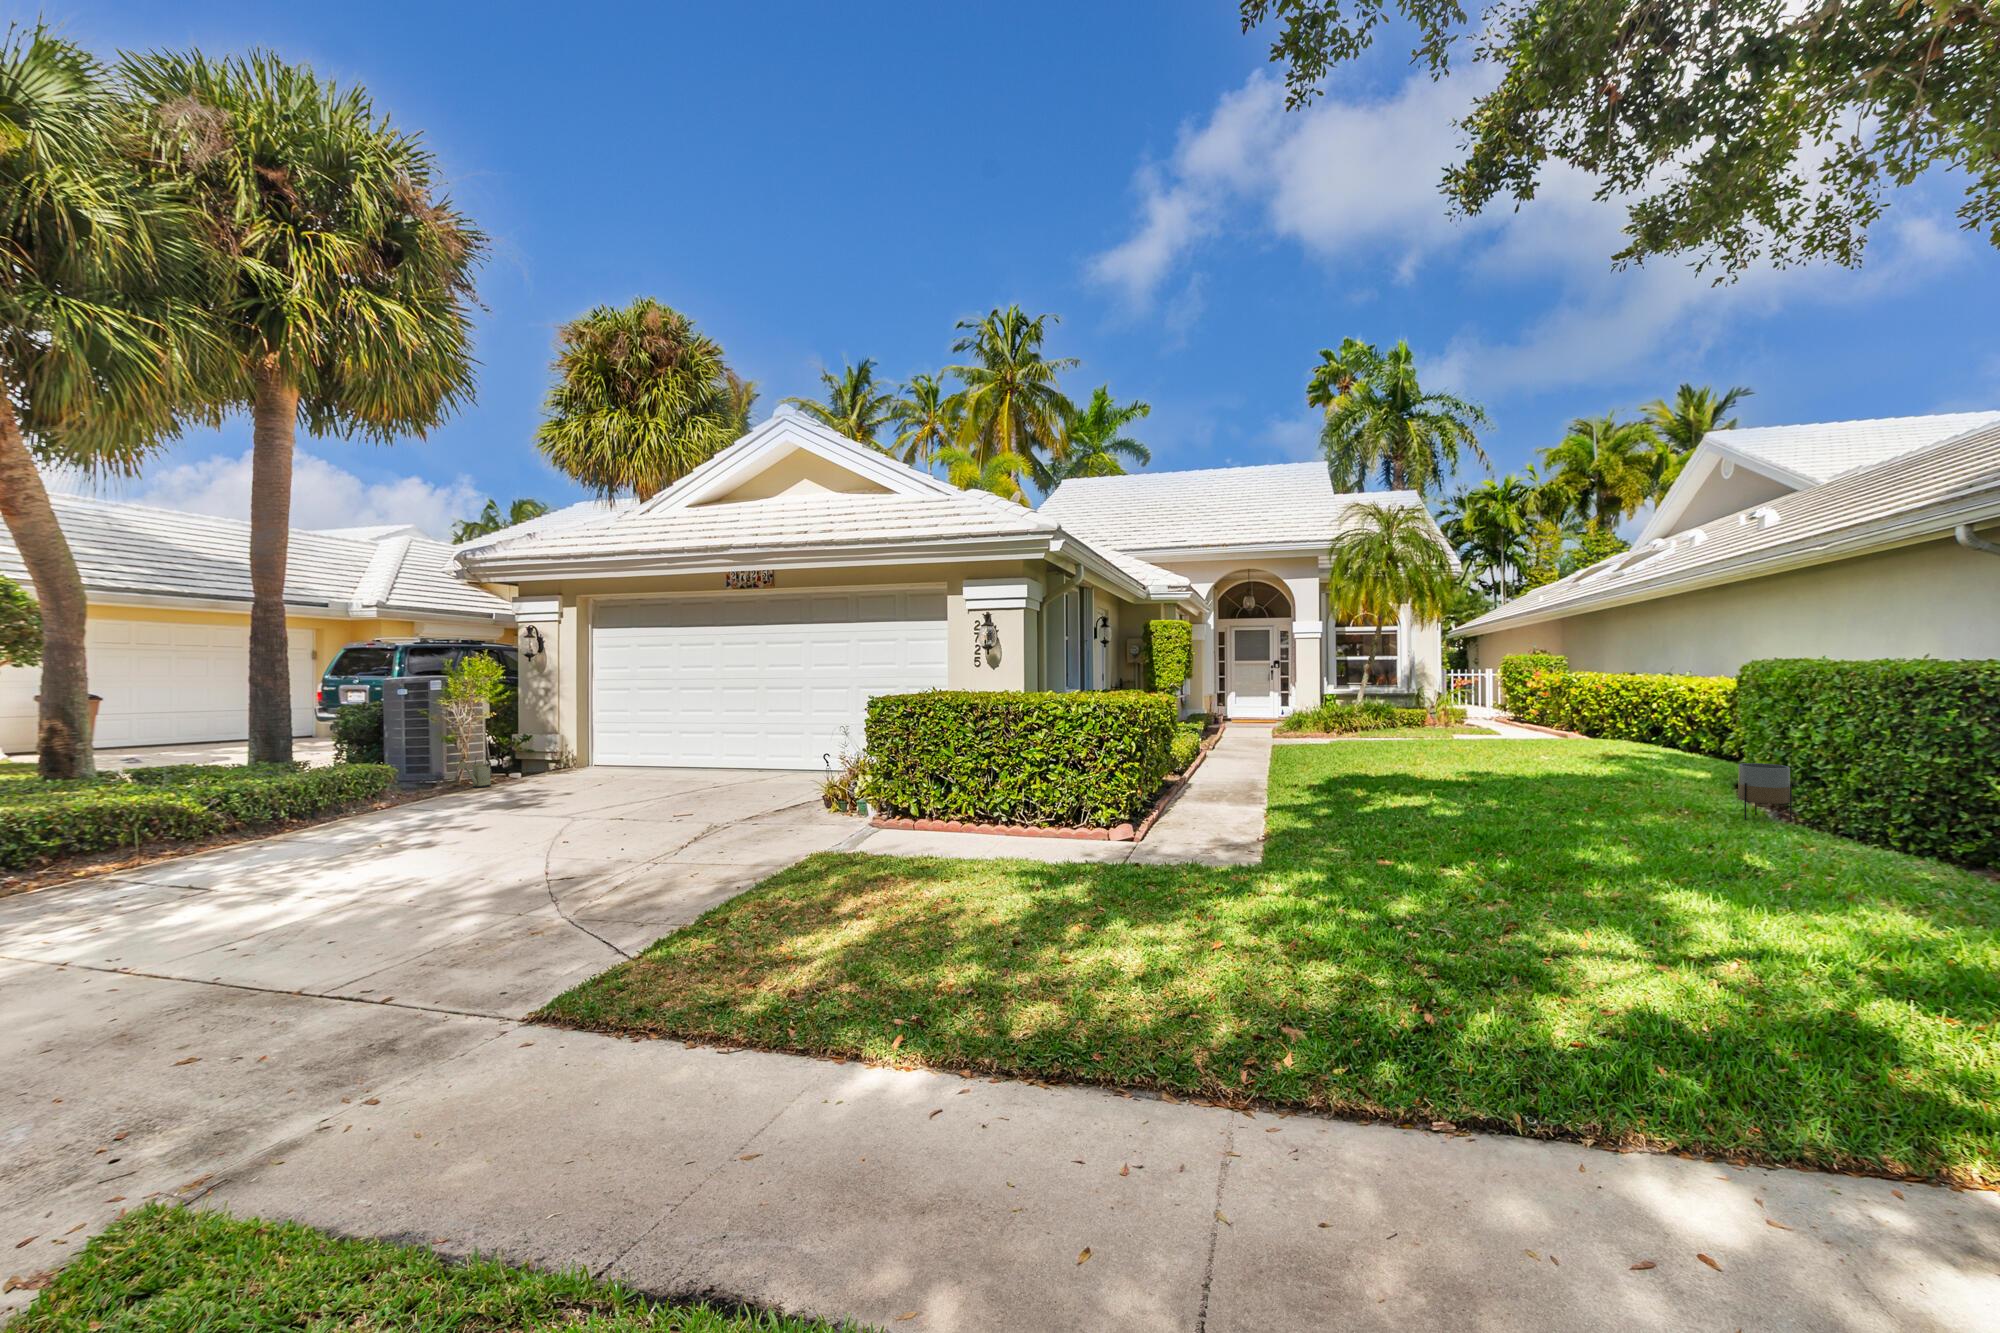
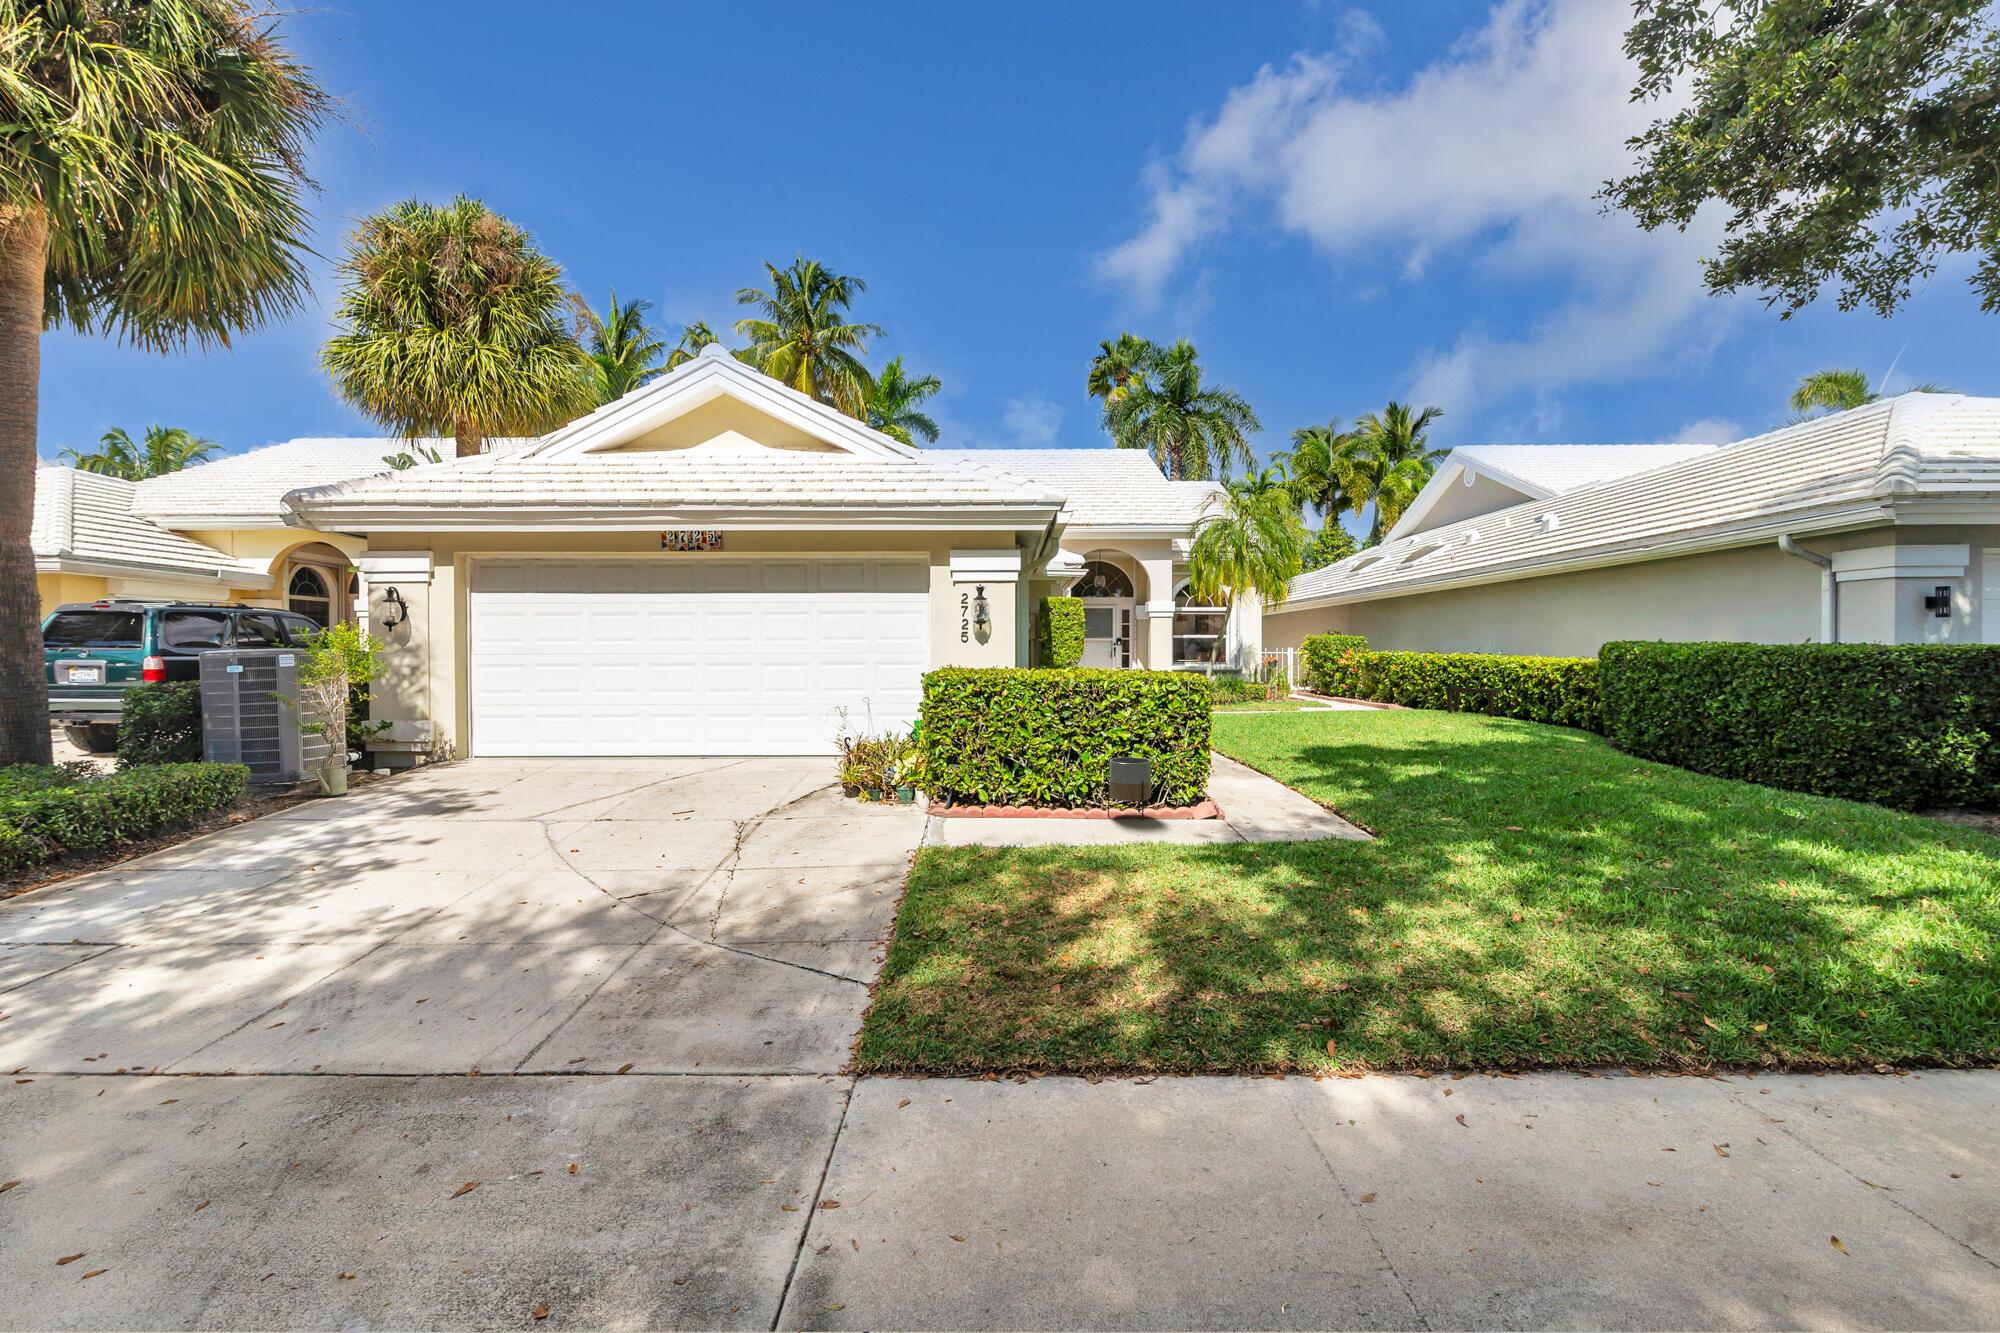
bench: none [1602,713,1673,749] -> present [1446,687,1500,716]
planter: present [1738,763,1792,822] -> present [1108,757,1151,821]

